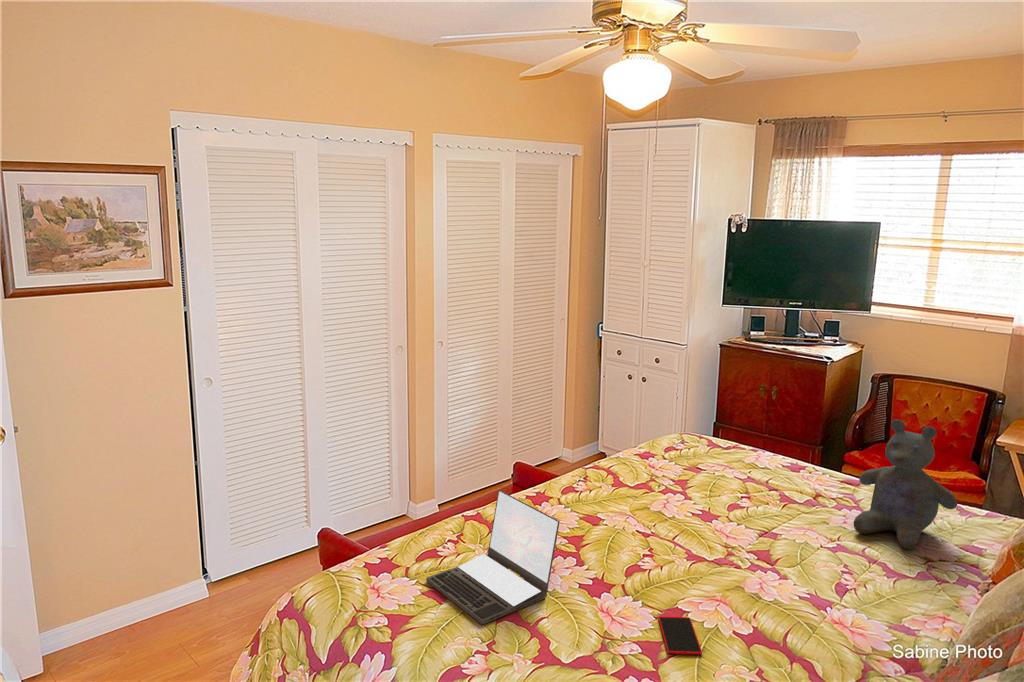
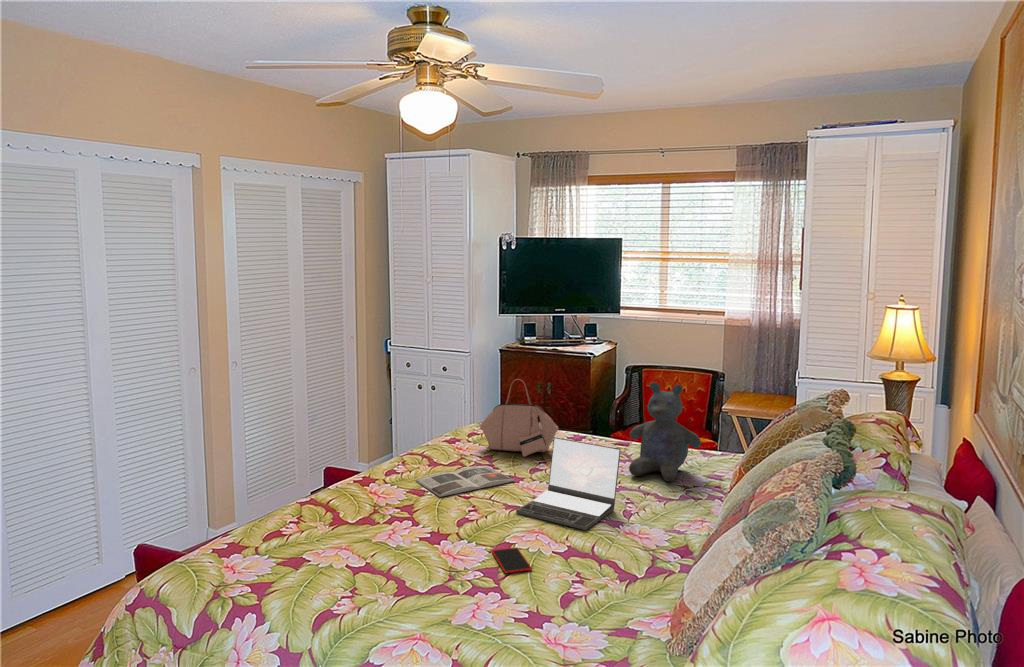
handbag: none [676,396,769,488] -> present [480,379,558,457]
laptop: present [426,490,560,625] -> present [516,437,621,530]
magazine: none [593,494,706,530] -> present [416,466,515,497]

